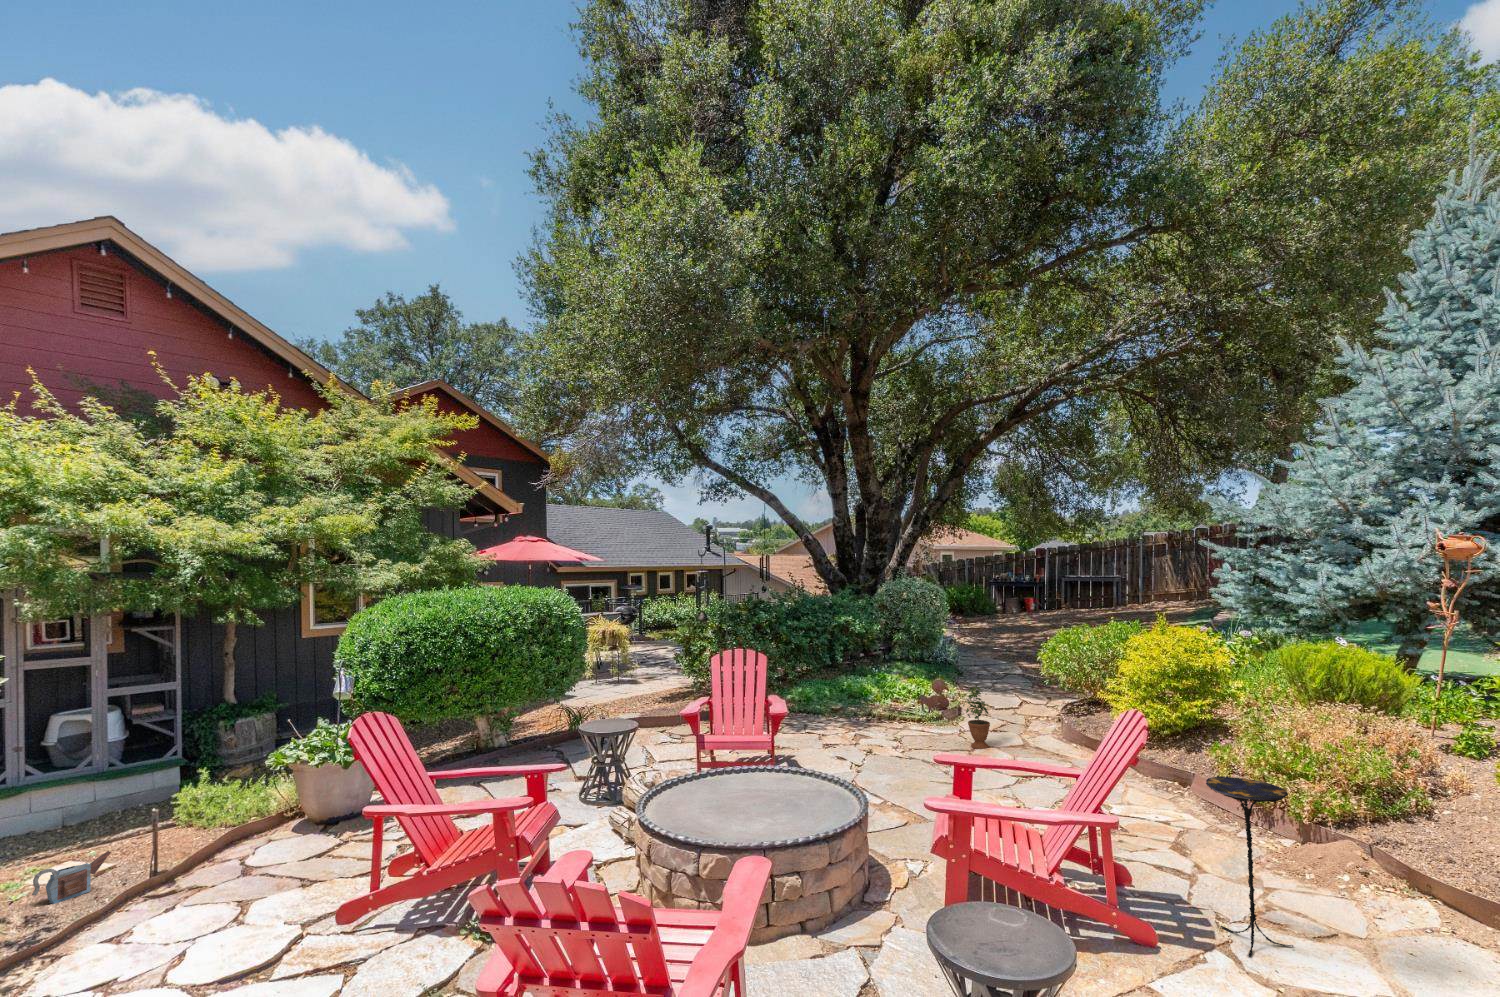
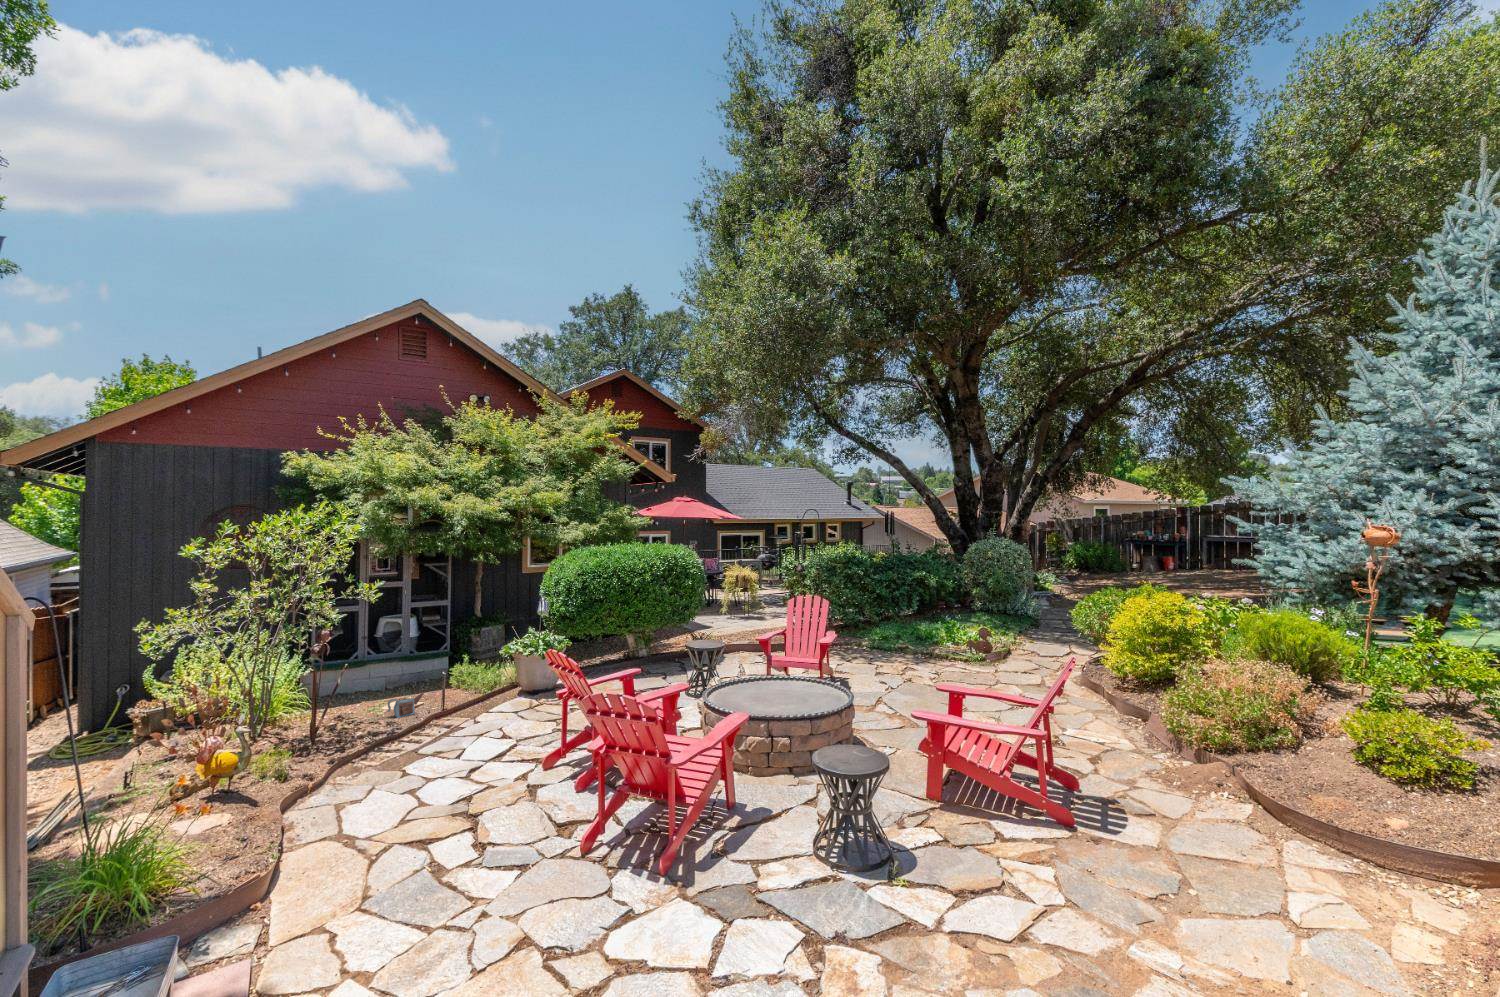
potted plant: present [963,685,990,749] -> none [975,630,996,679]
side table: present [1206,776,1293,956] -> none [1059,701,1112,818]

